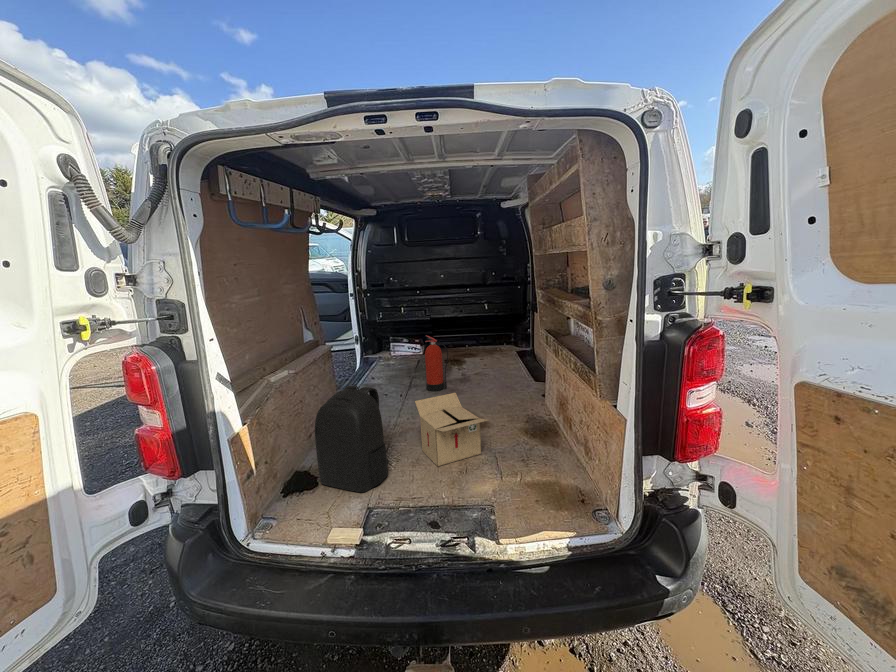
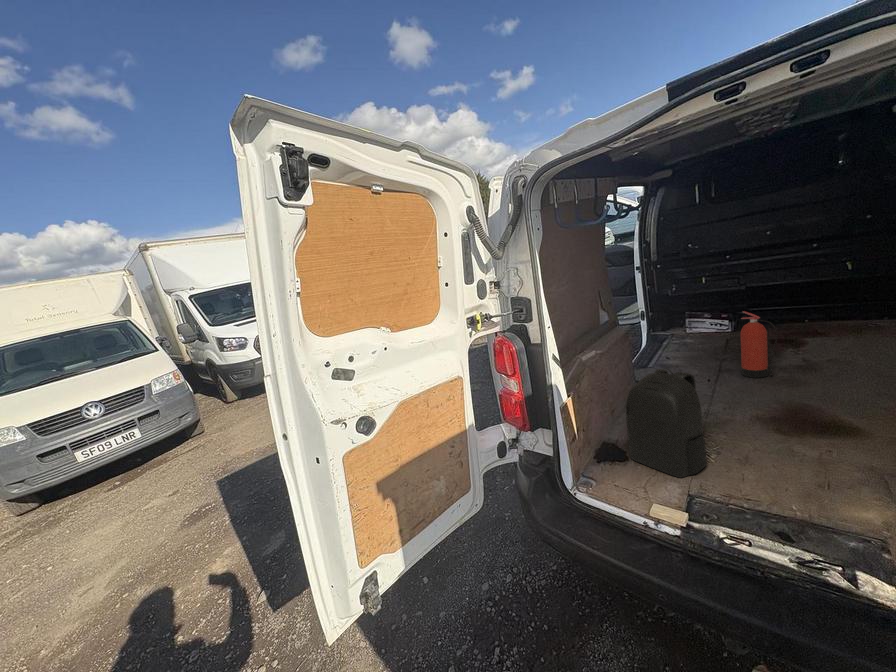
cardboard box: present [415,393,488,467] -> none [739,386,867,470]

